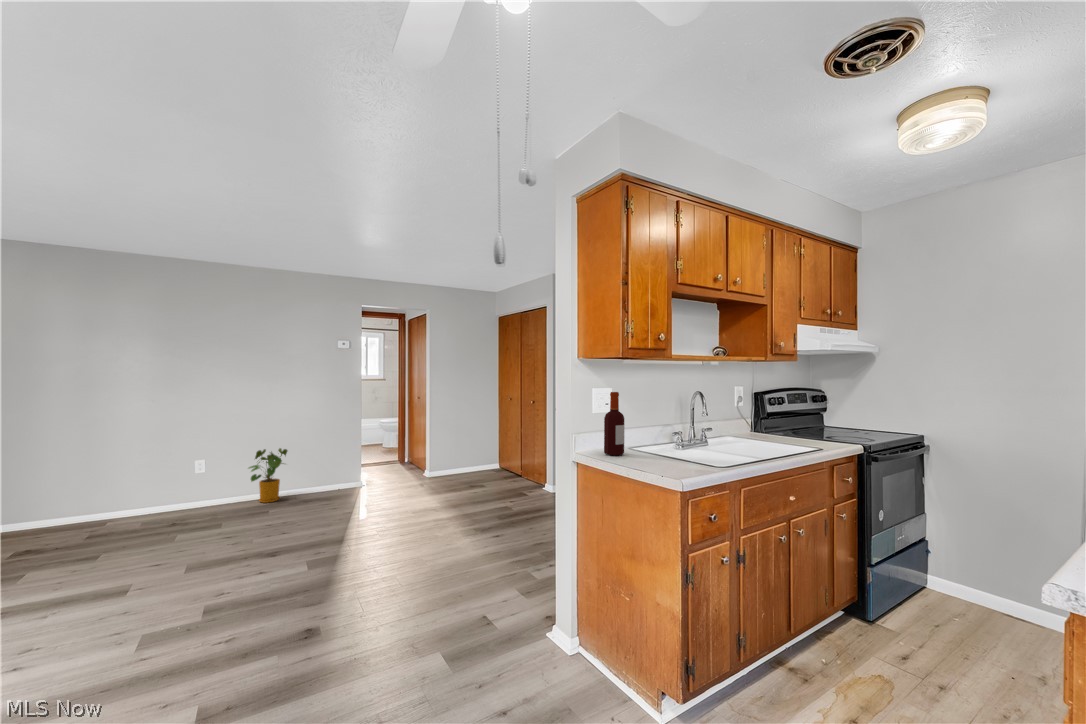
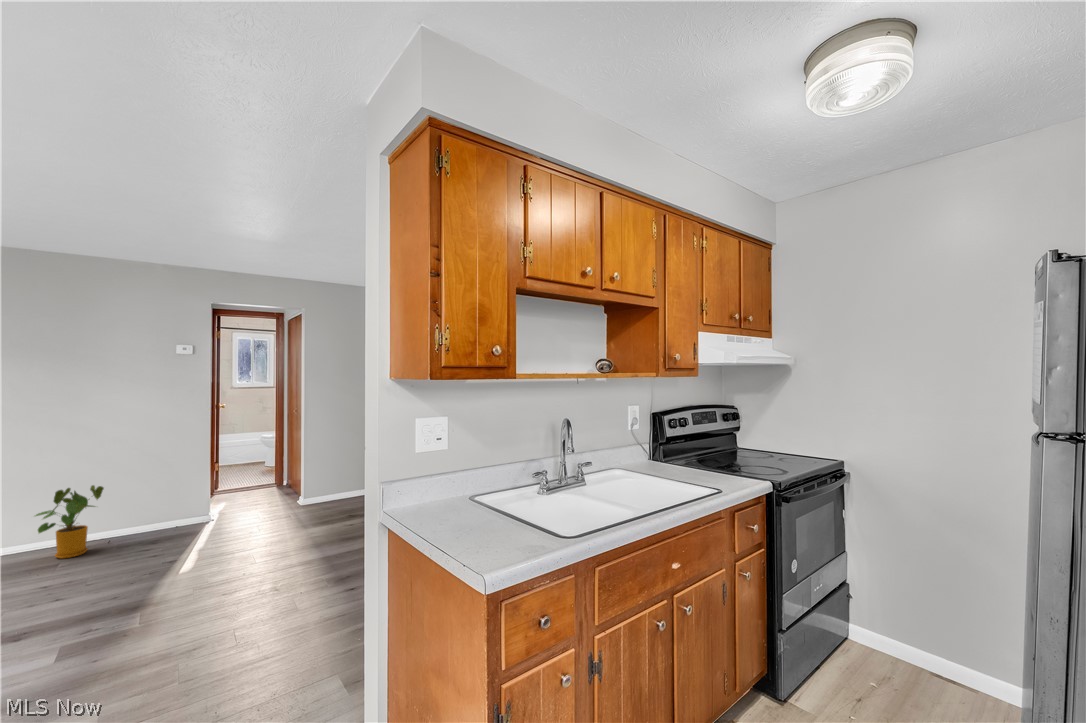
bottle: present [604,392,624,456] -> none [422,427,451,519]

